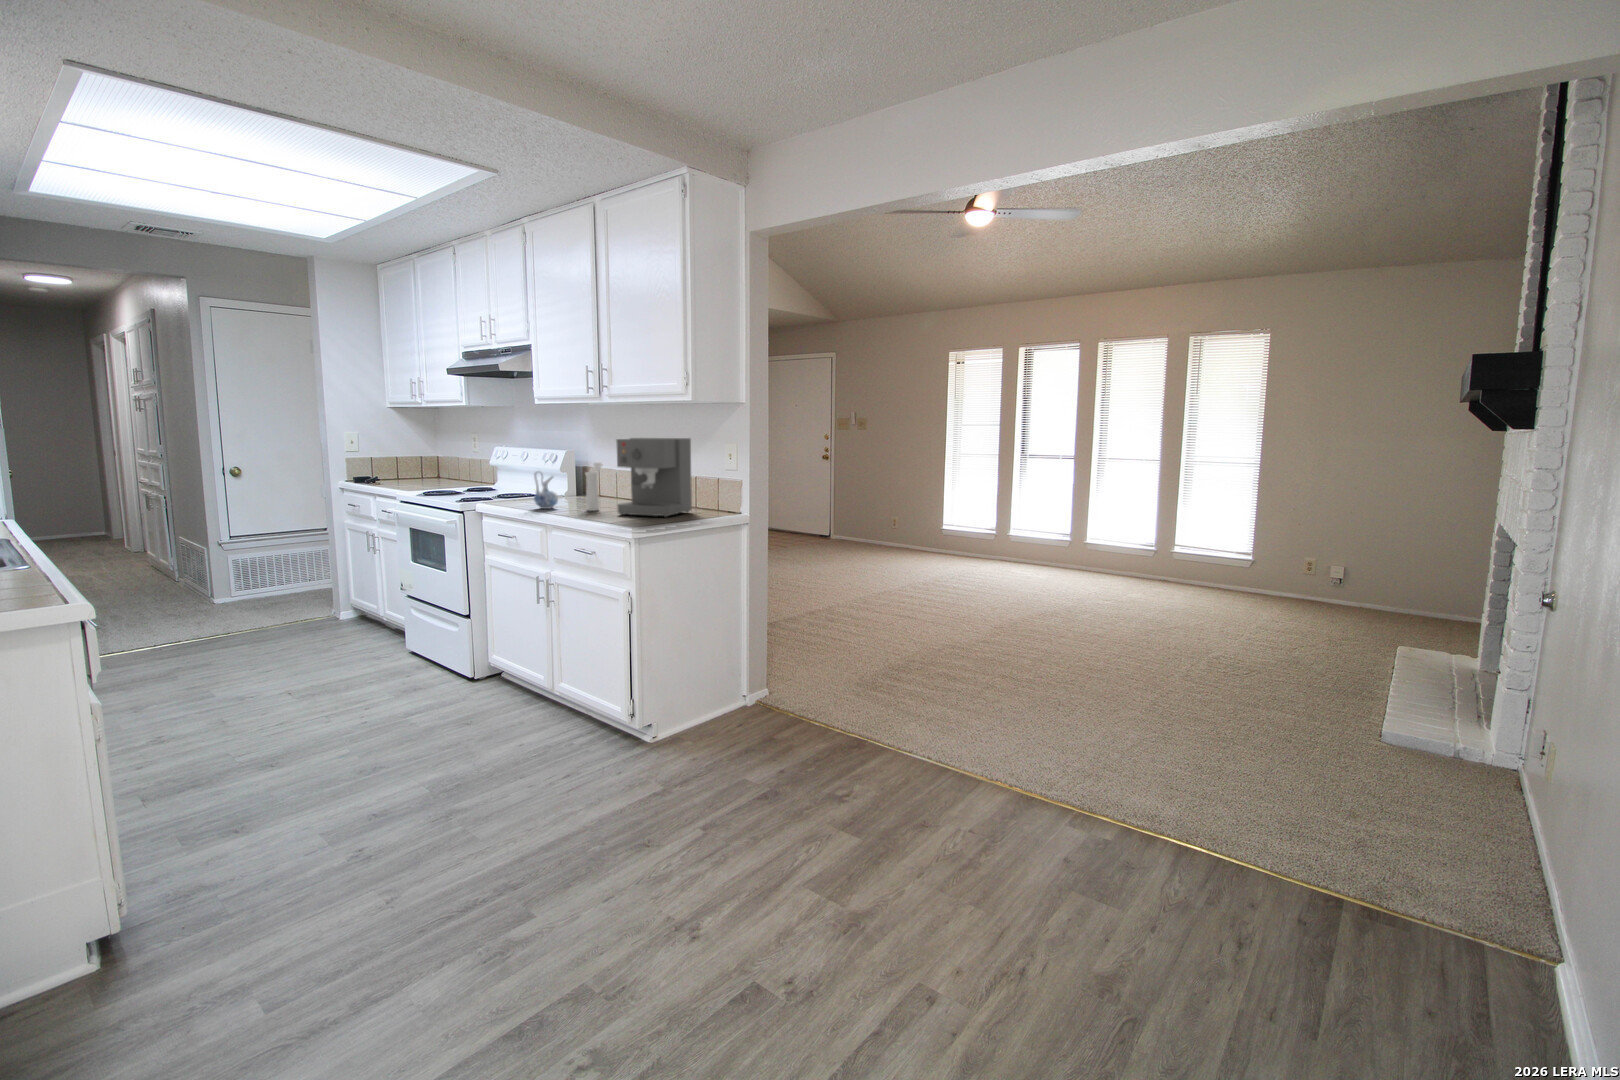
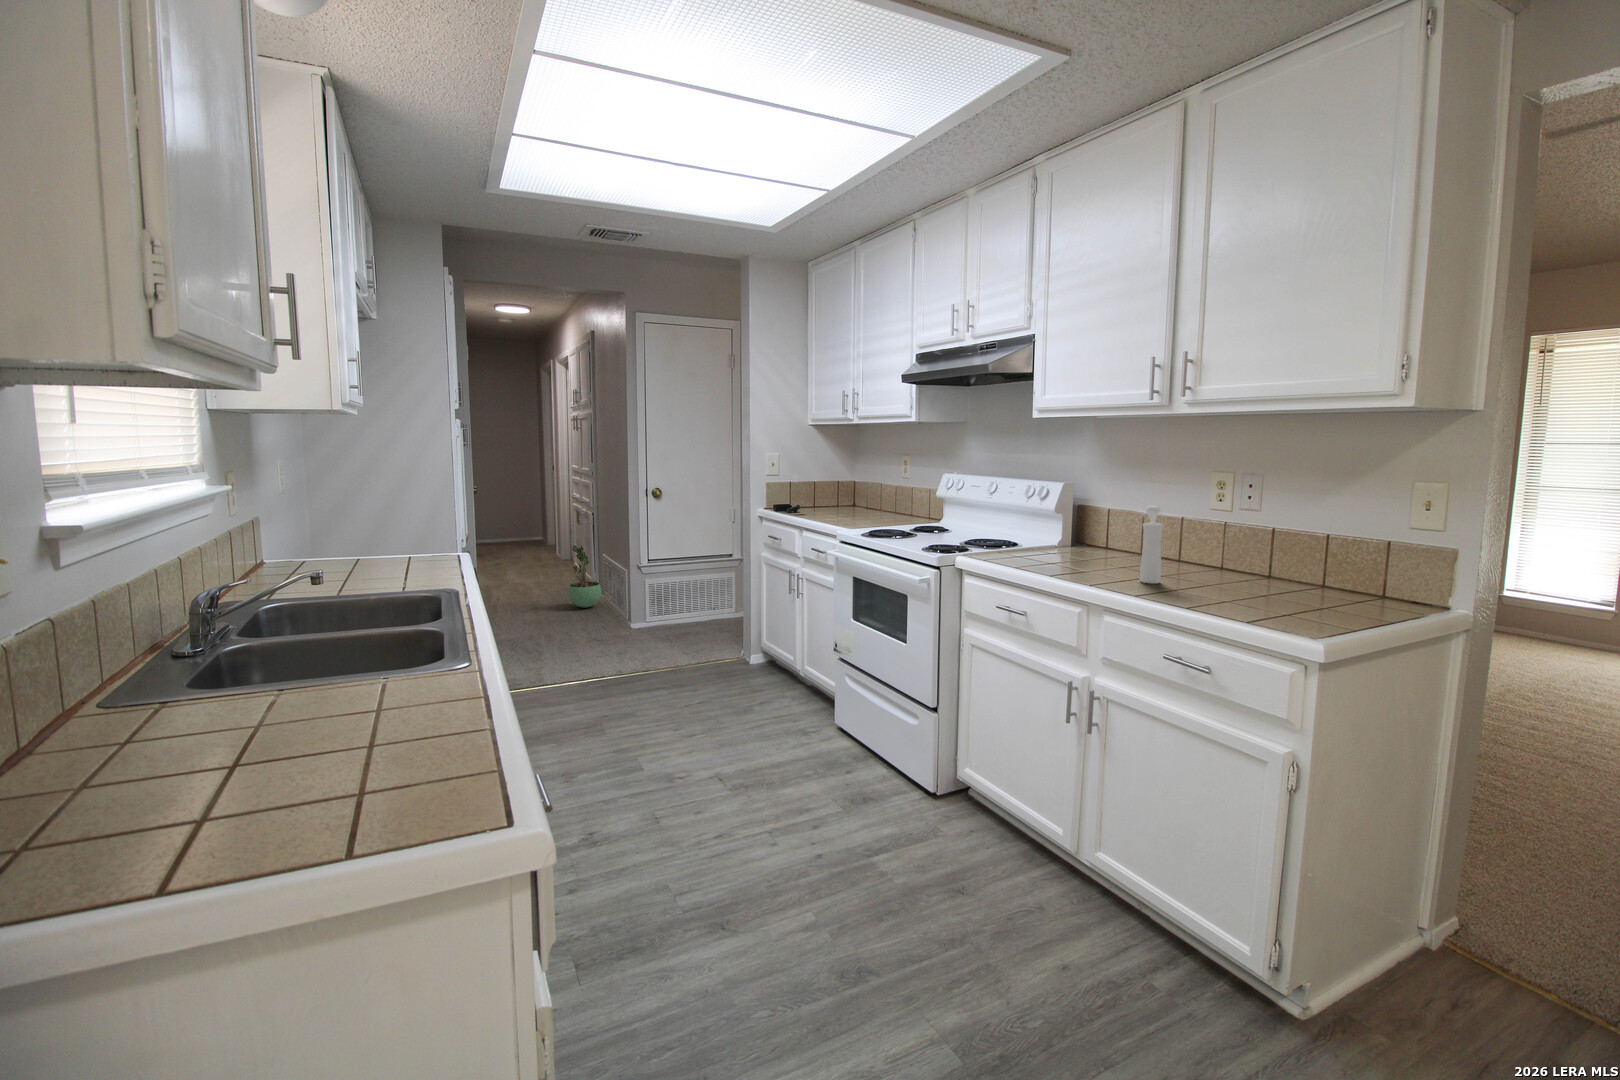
coffee maker: present [616,438,692,517] -> none [1213,470,1347,611]
ceramic pitcher: present [534,471,558,509] -> none [1054,518,1089,575]
potted plant: none [137,527,180,590] -> present [568,546,601,608]

